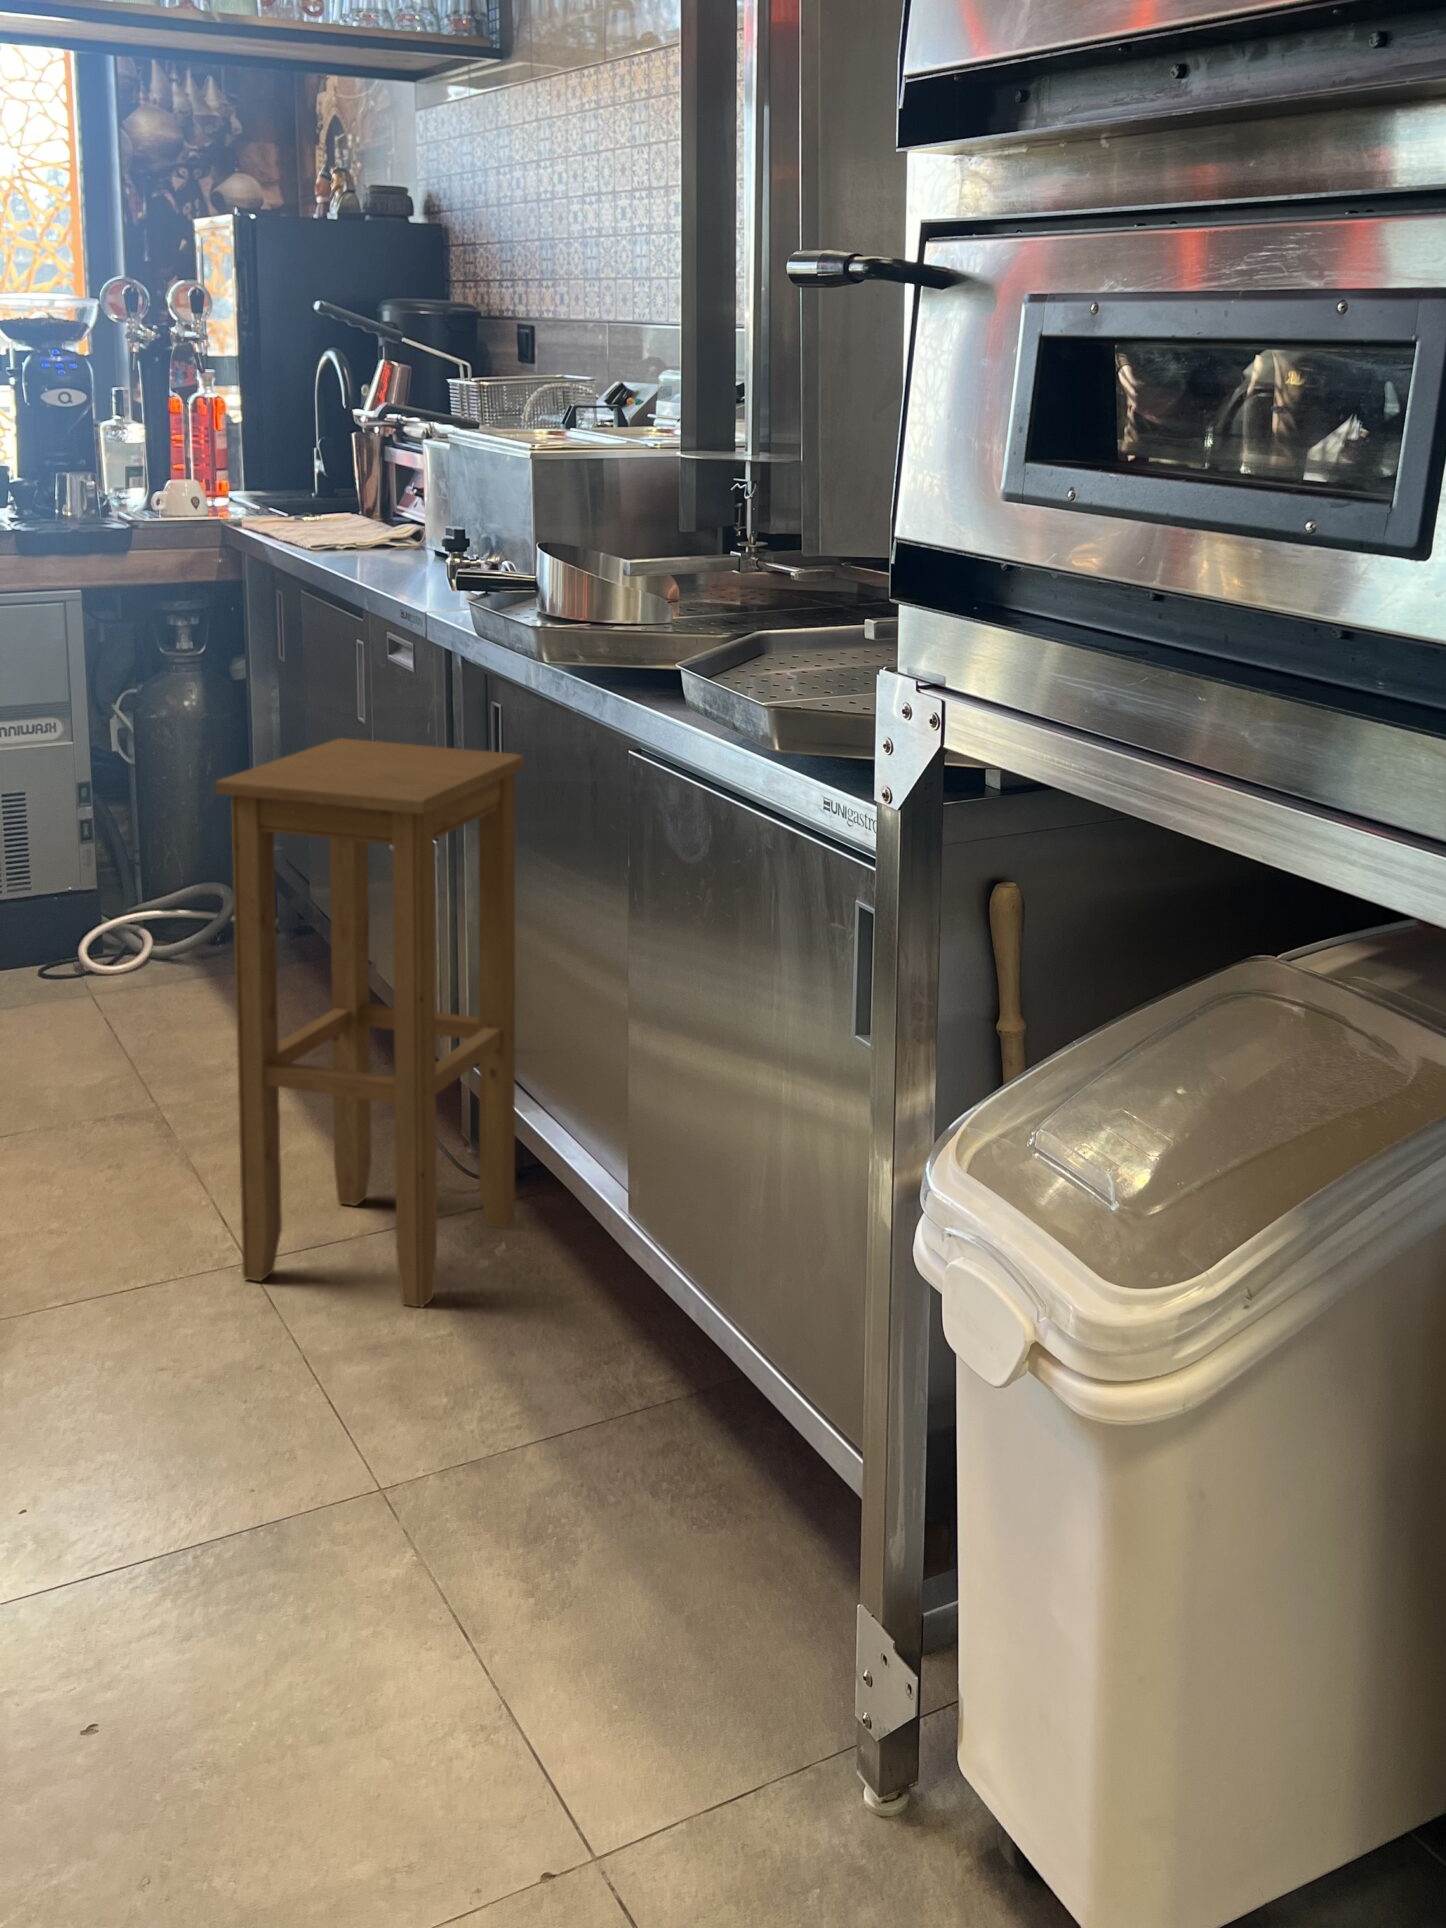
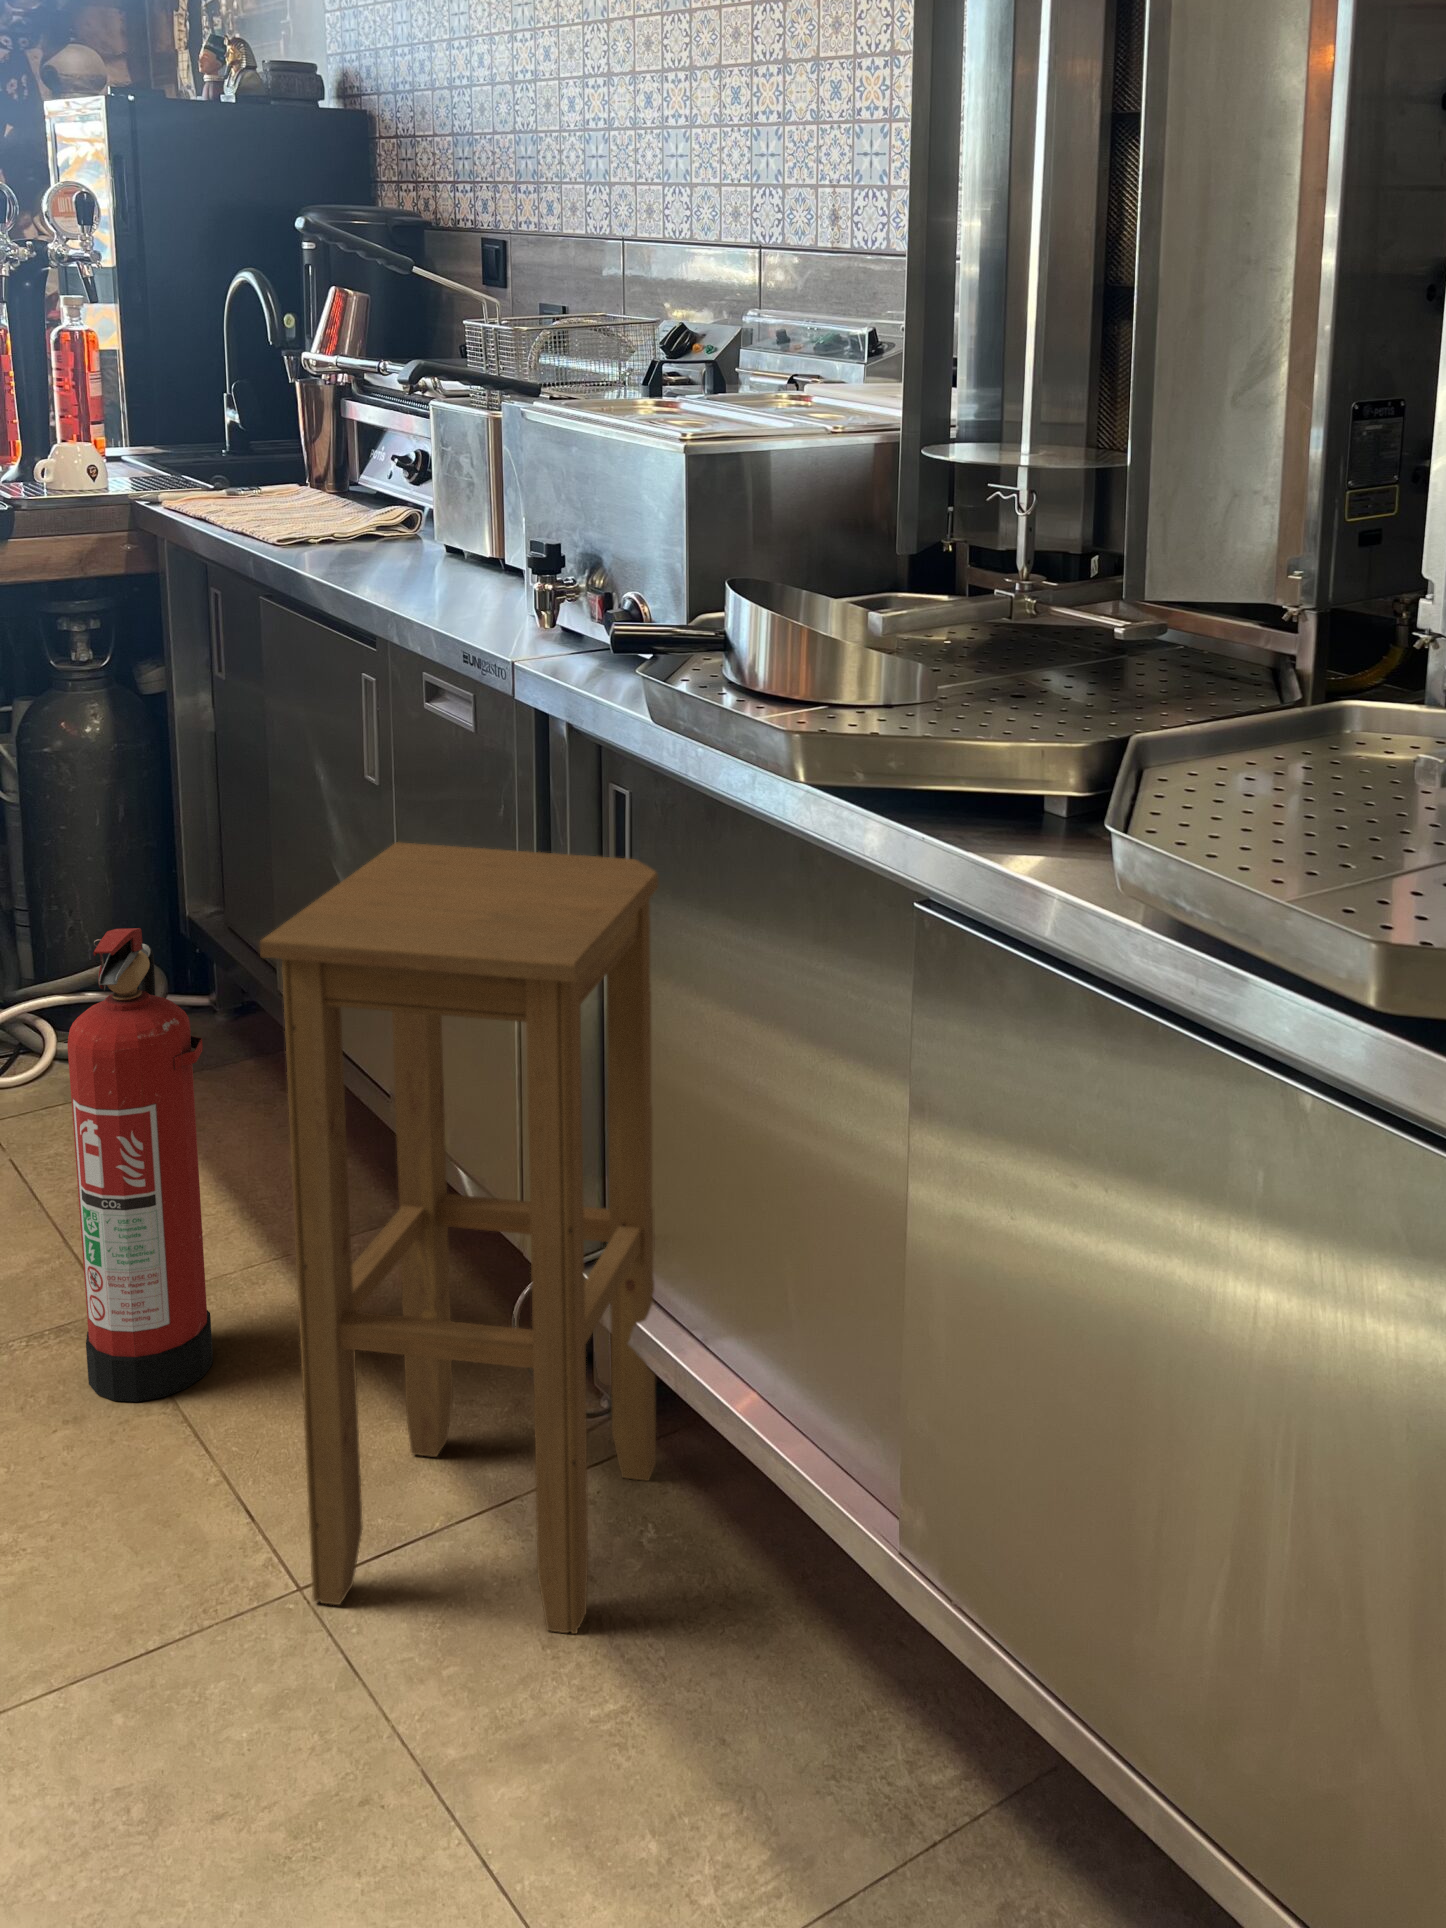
fire extinguisher: none [112,806,212,1163] -> present [67,928,213,1402]

